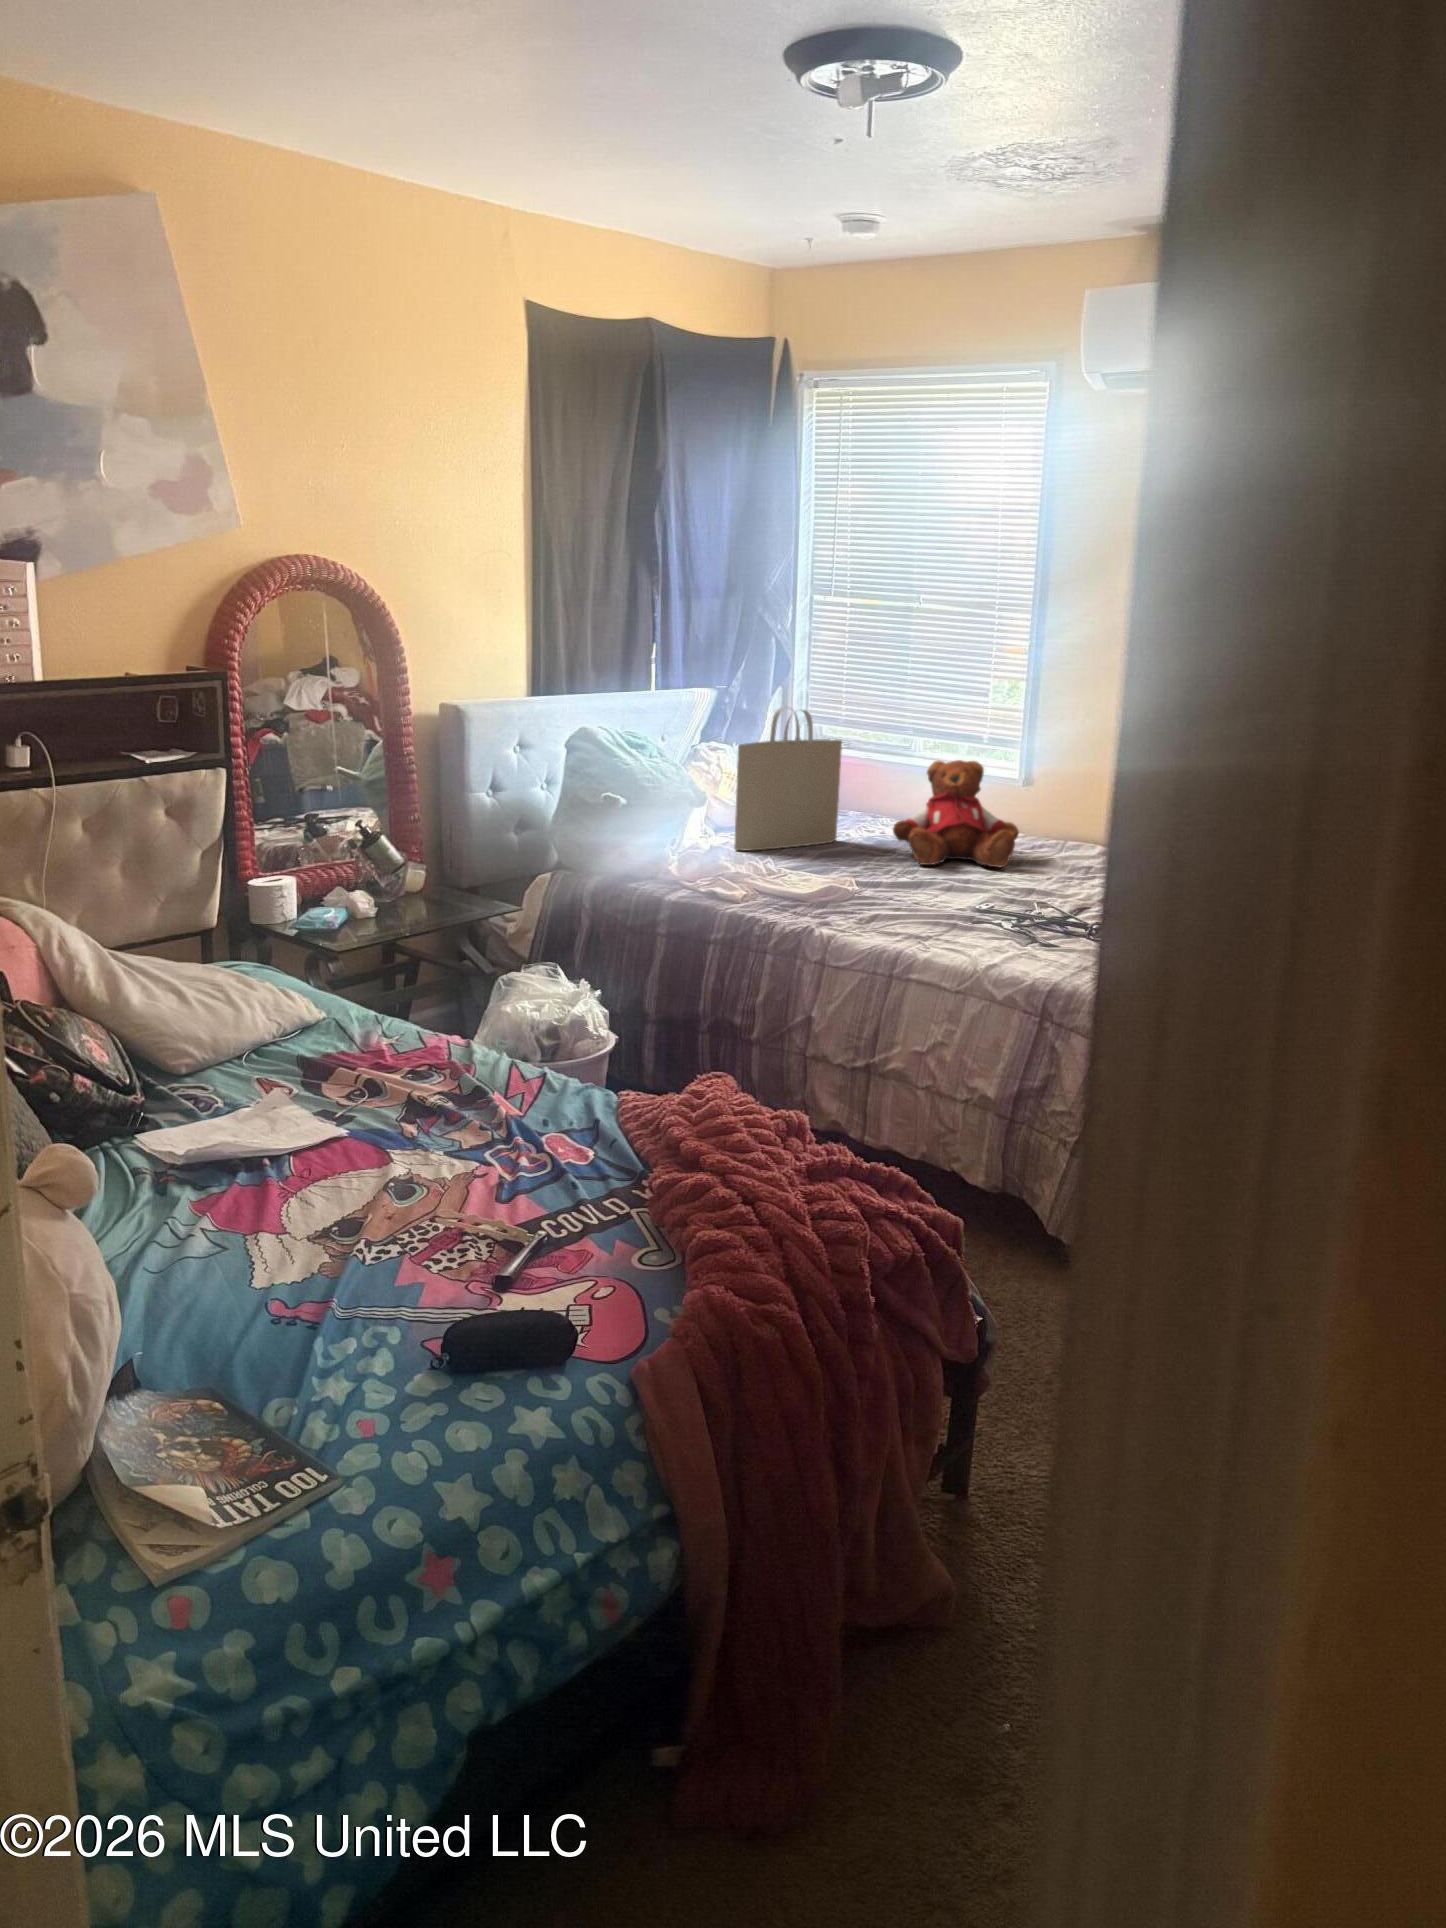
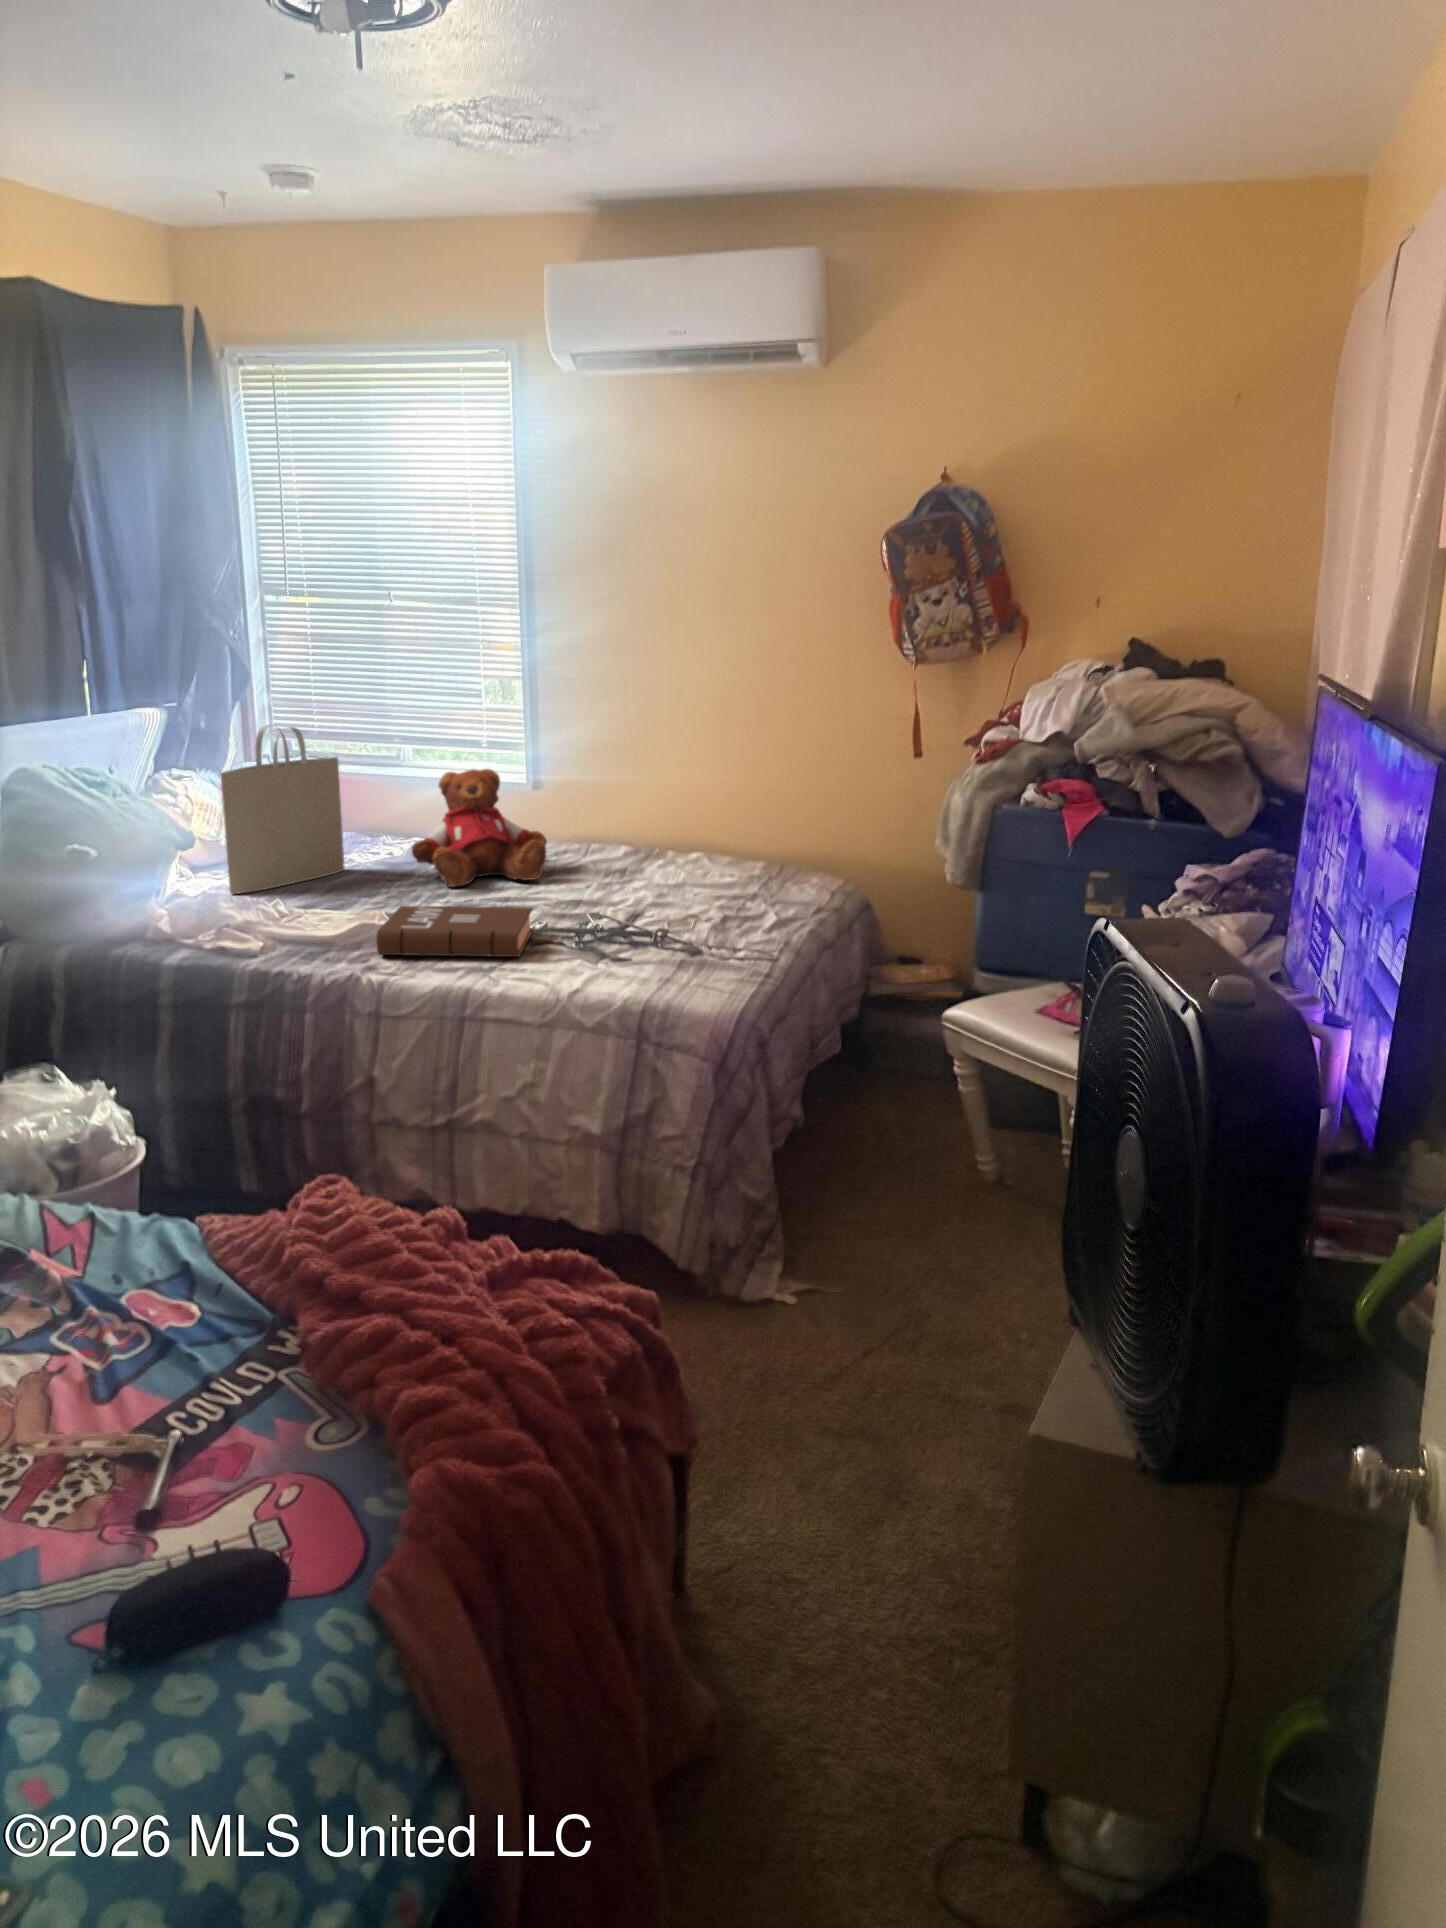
book: none [833,874,981,930] -> present [376,906,533,957]

